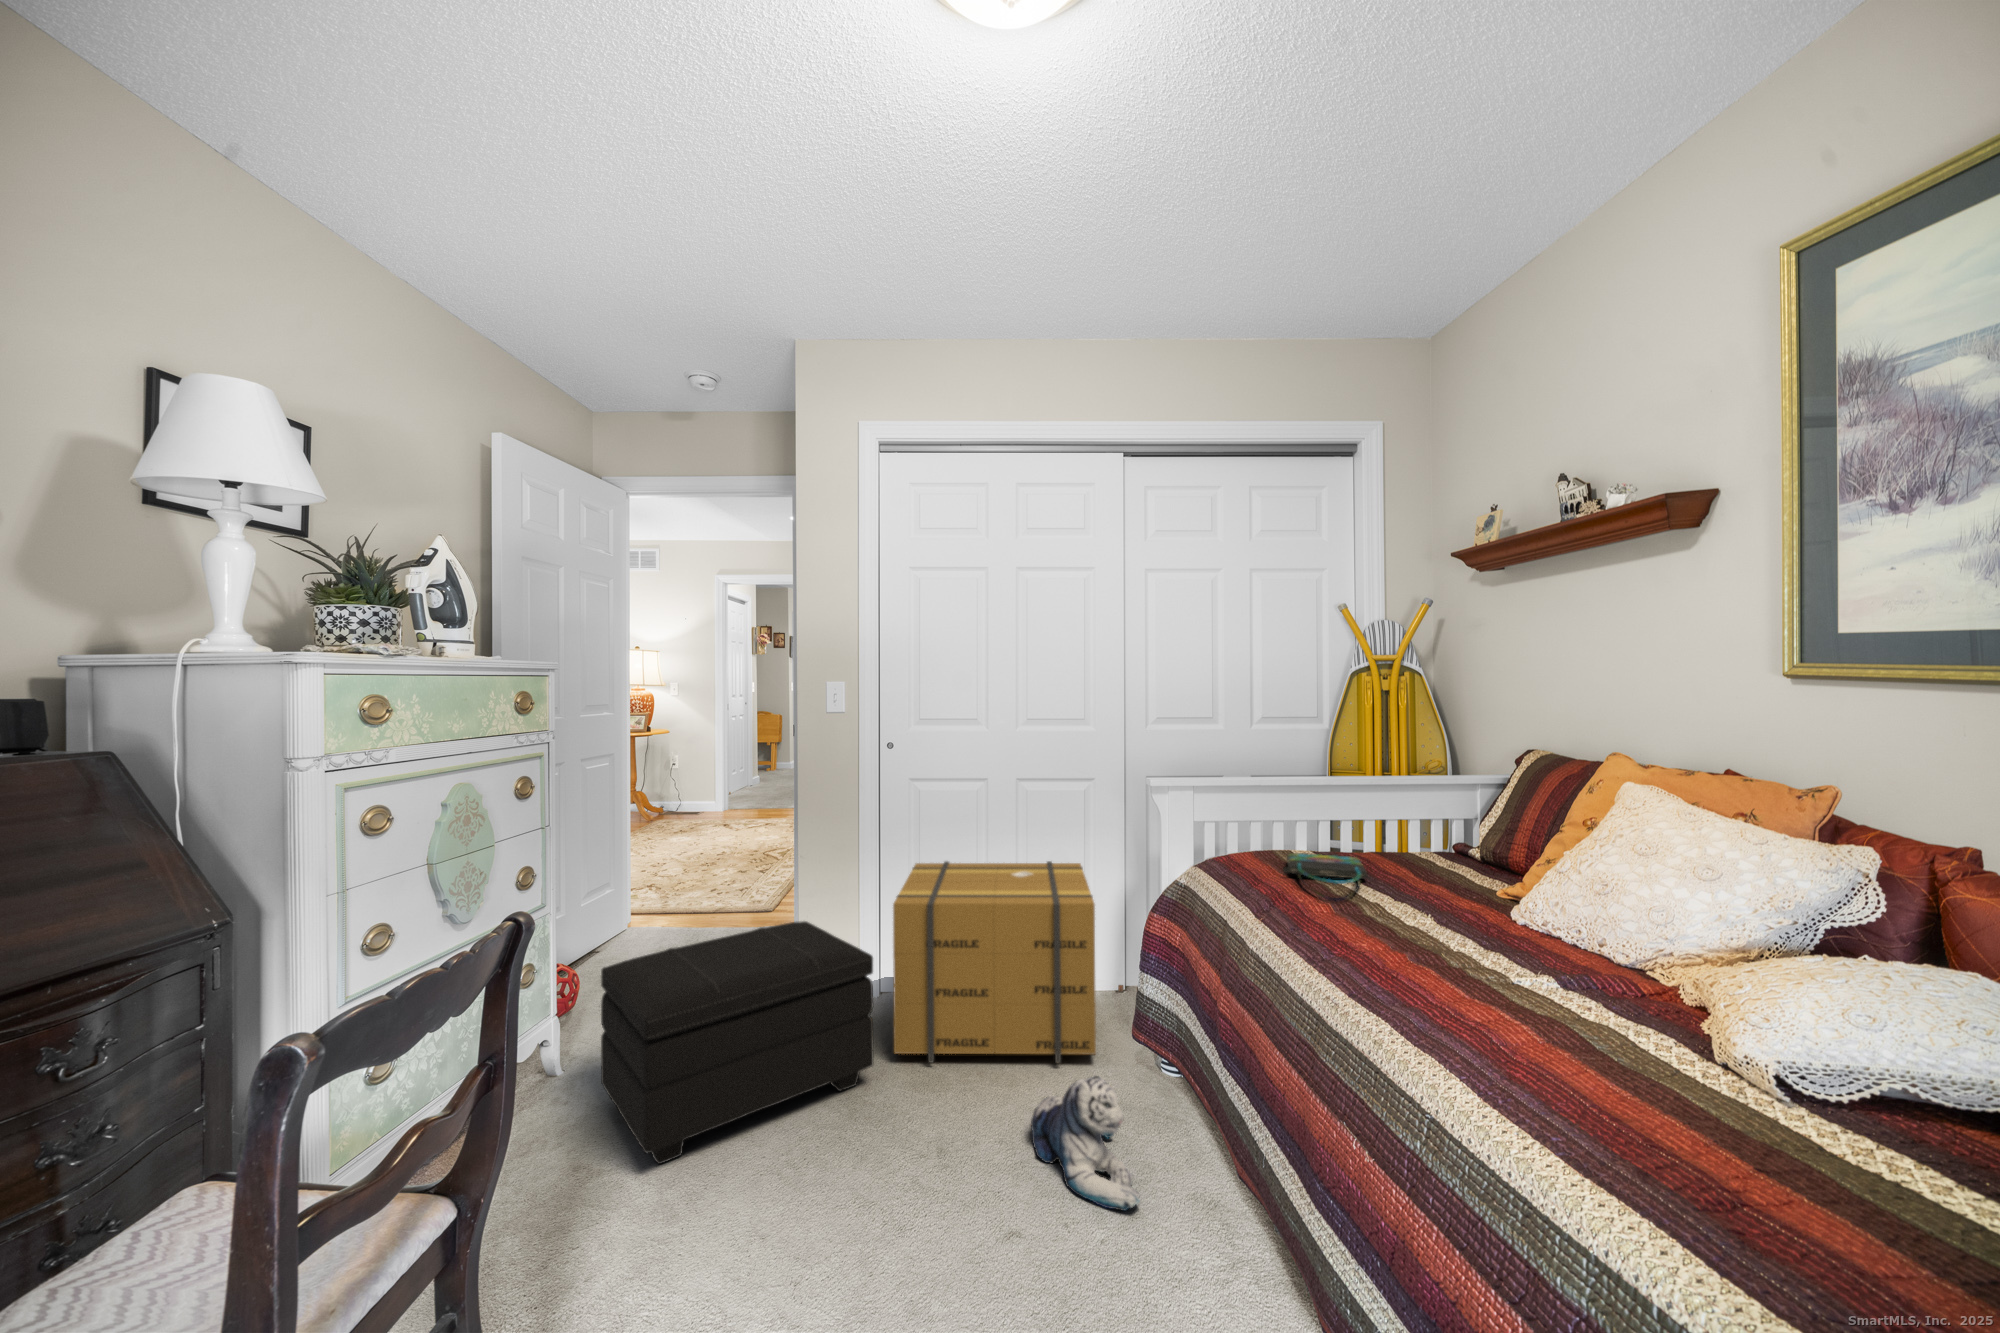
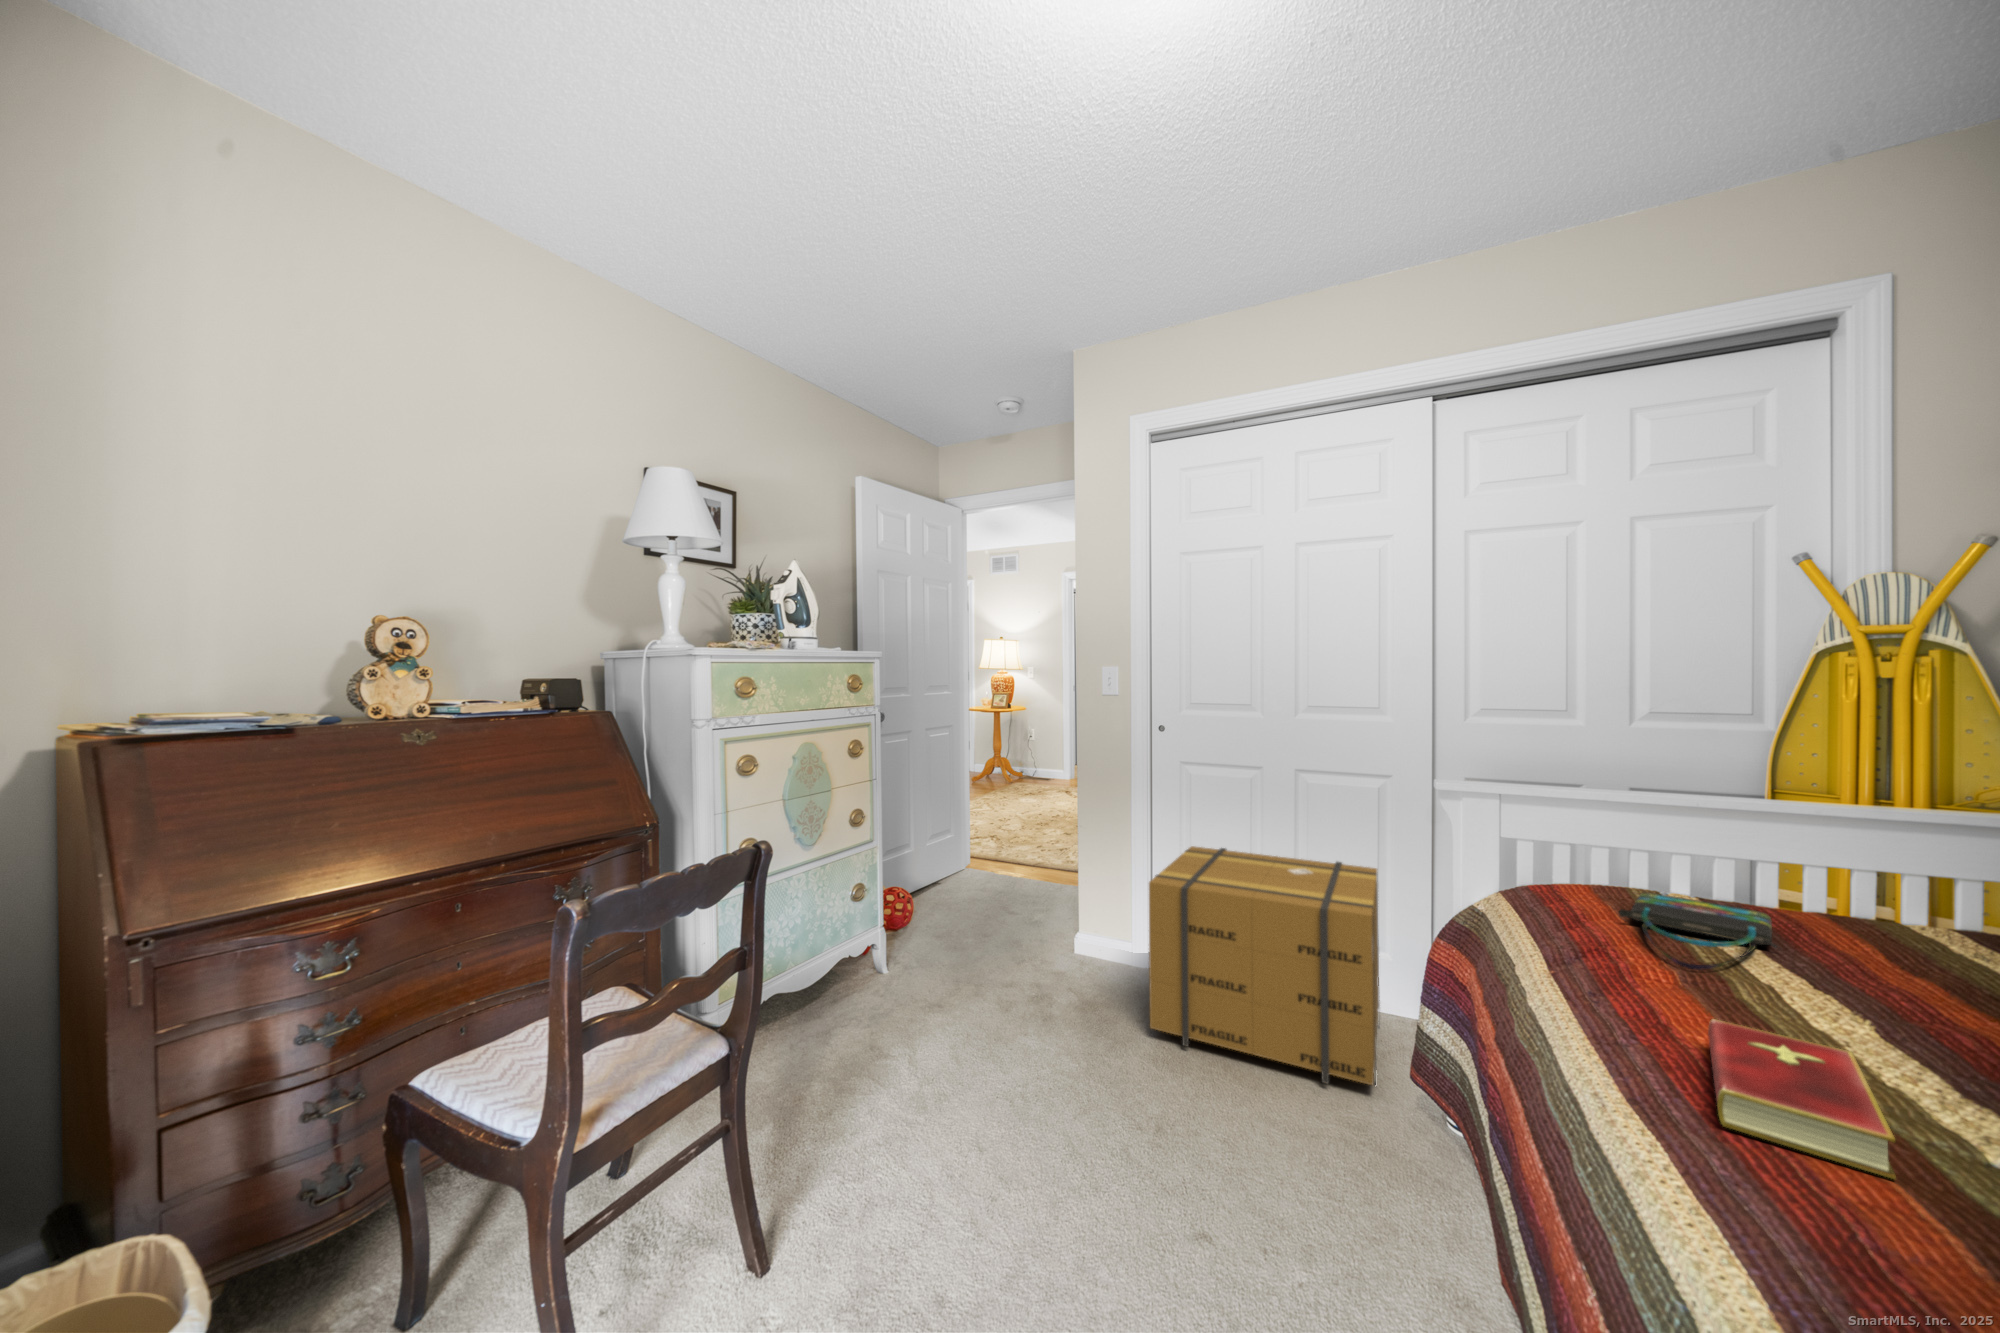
footstool: present [601,921,874,1164] -> none [906,886,1125,1071]
hardcover book: none [1369,929,1481,1003] -> present [1708,1019,1896,1179]
plush toy: present [1031,1076,1139,1211] -> none [1271,1108,1383,1274]

